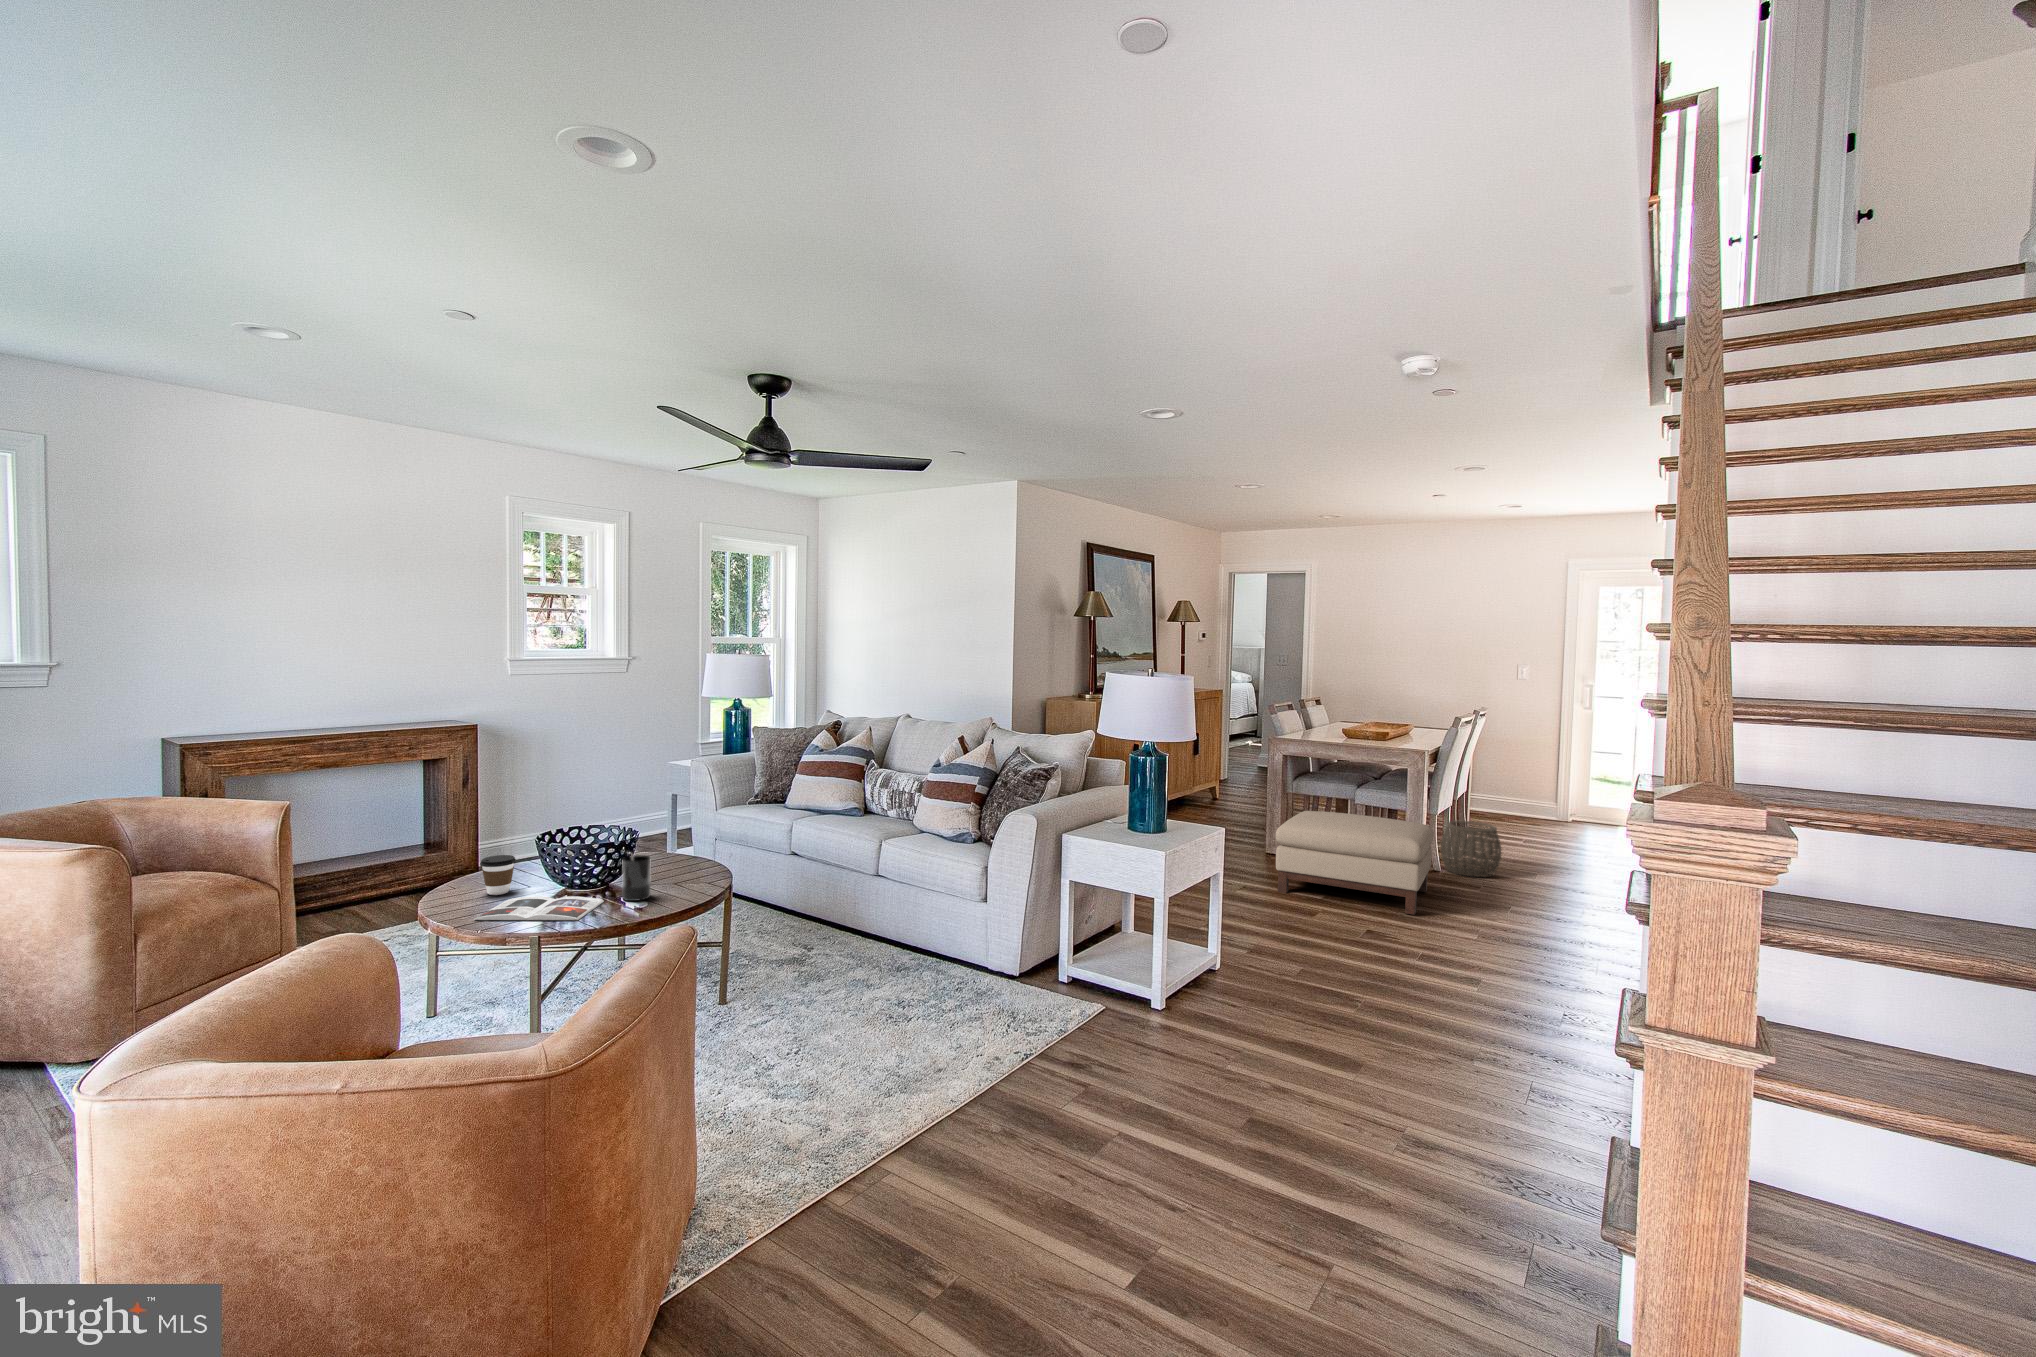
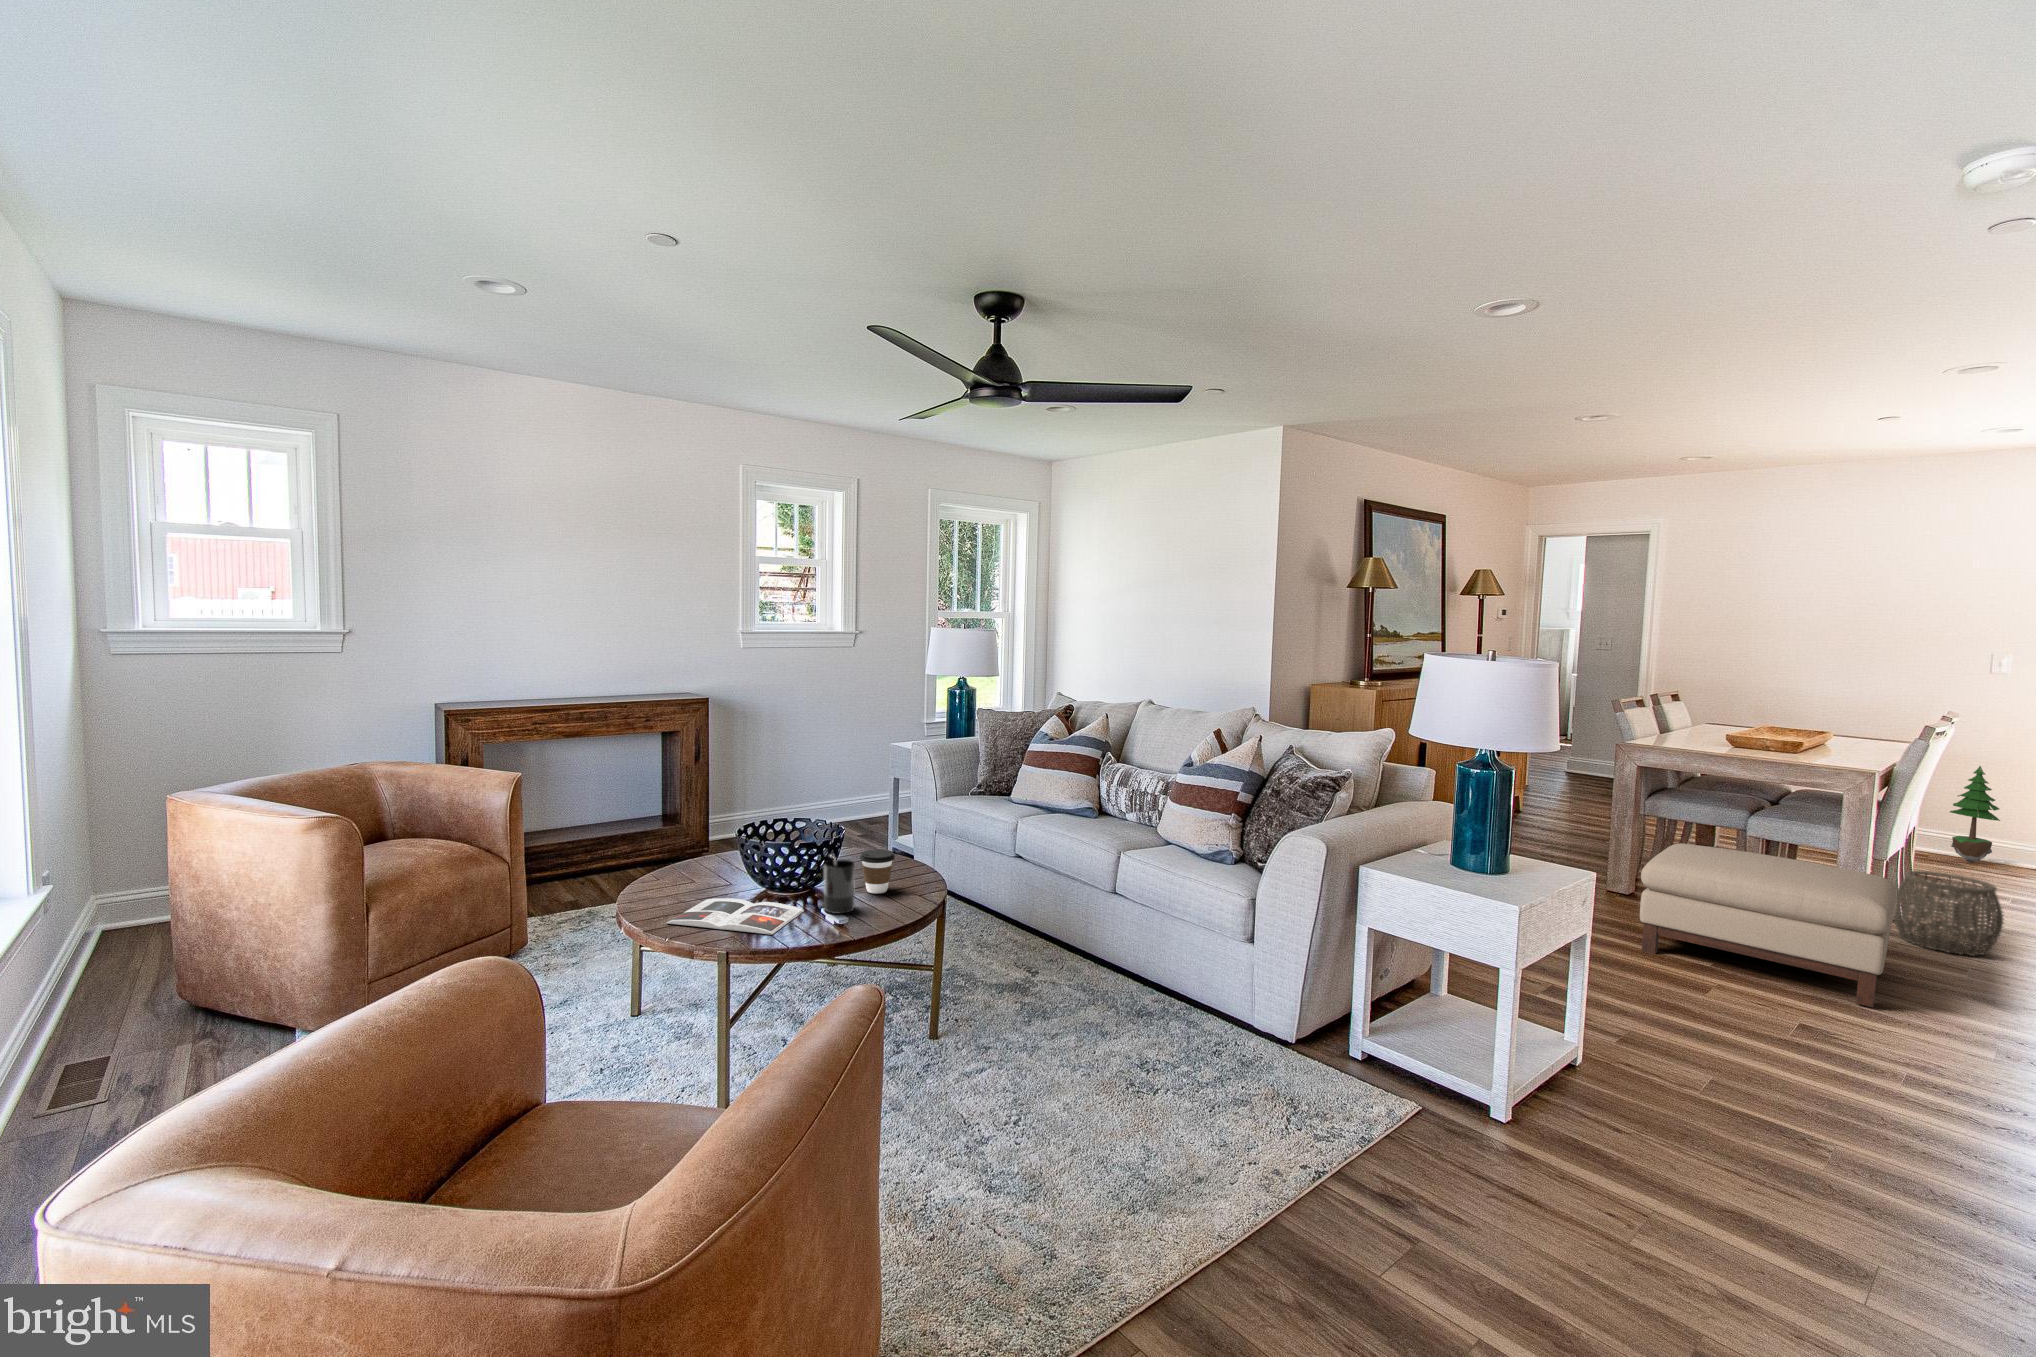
potted tree: none [1492,746,1520,817] -> present [1950,766,2000,862]
coffee cup: present [480,855,516,895] -> present [860,849,895,894]

